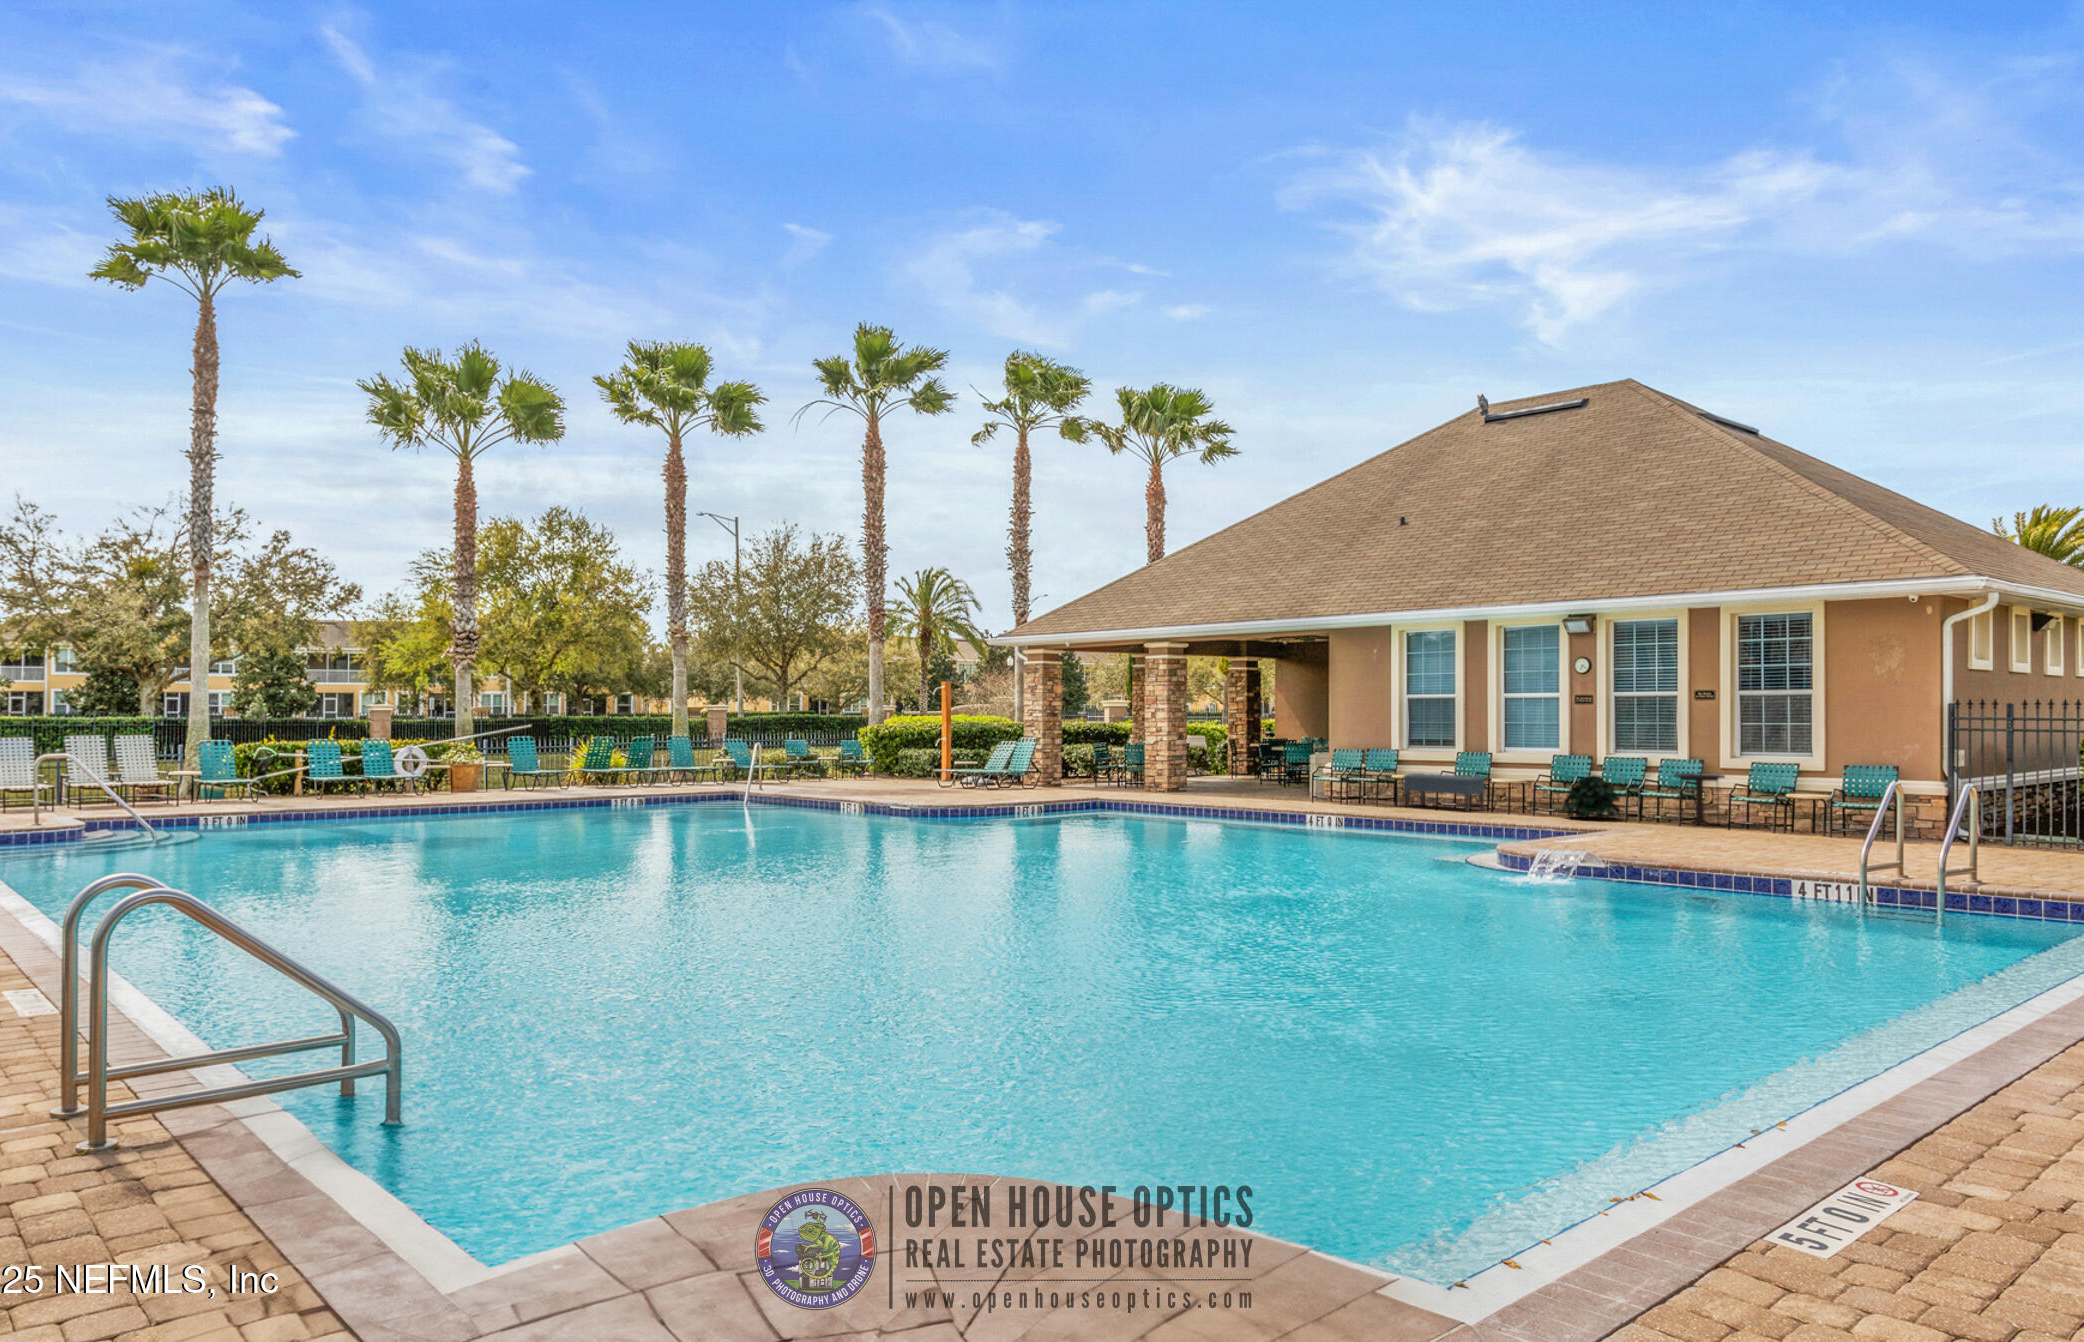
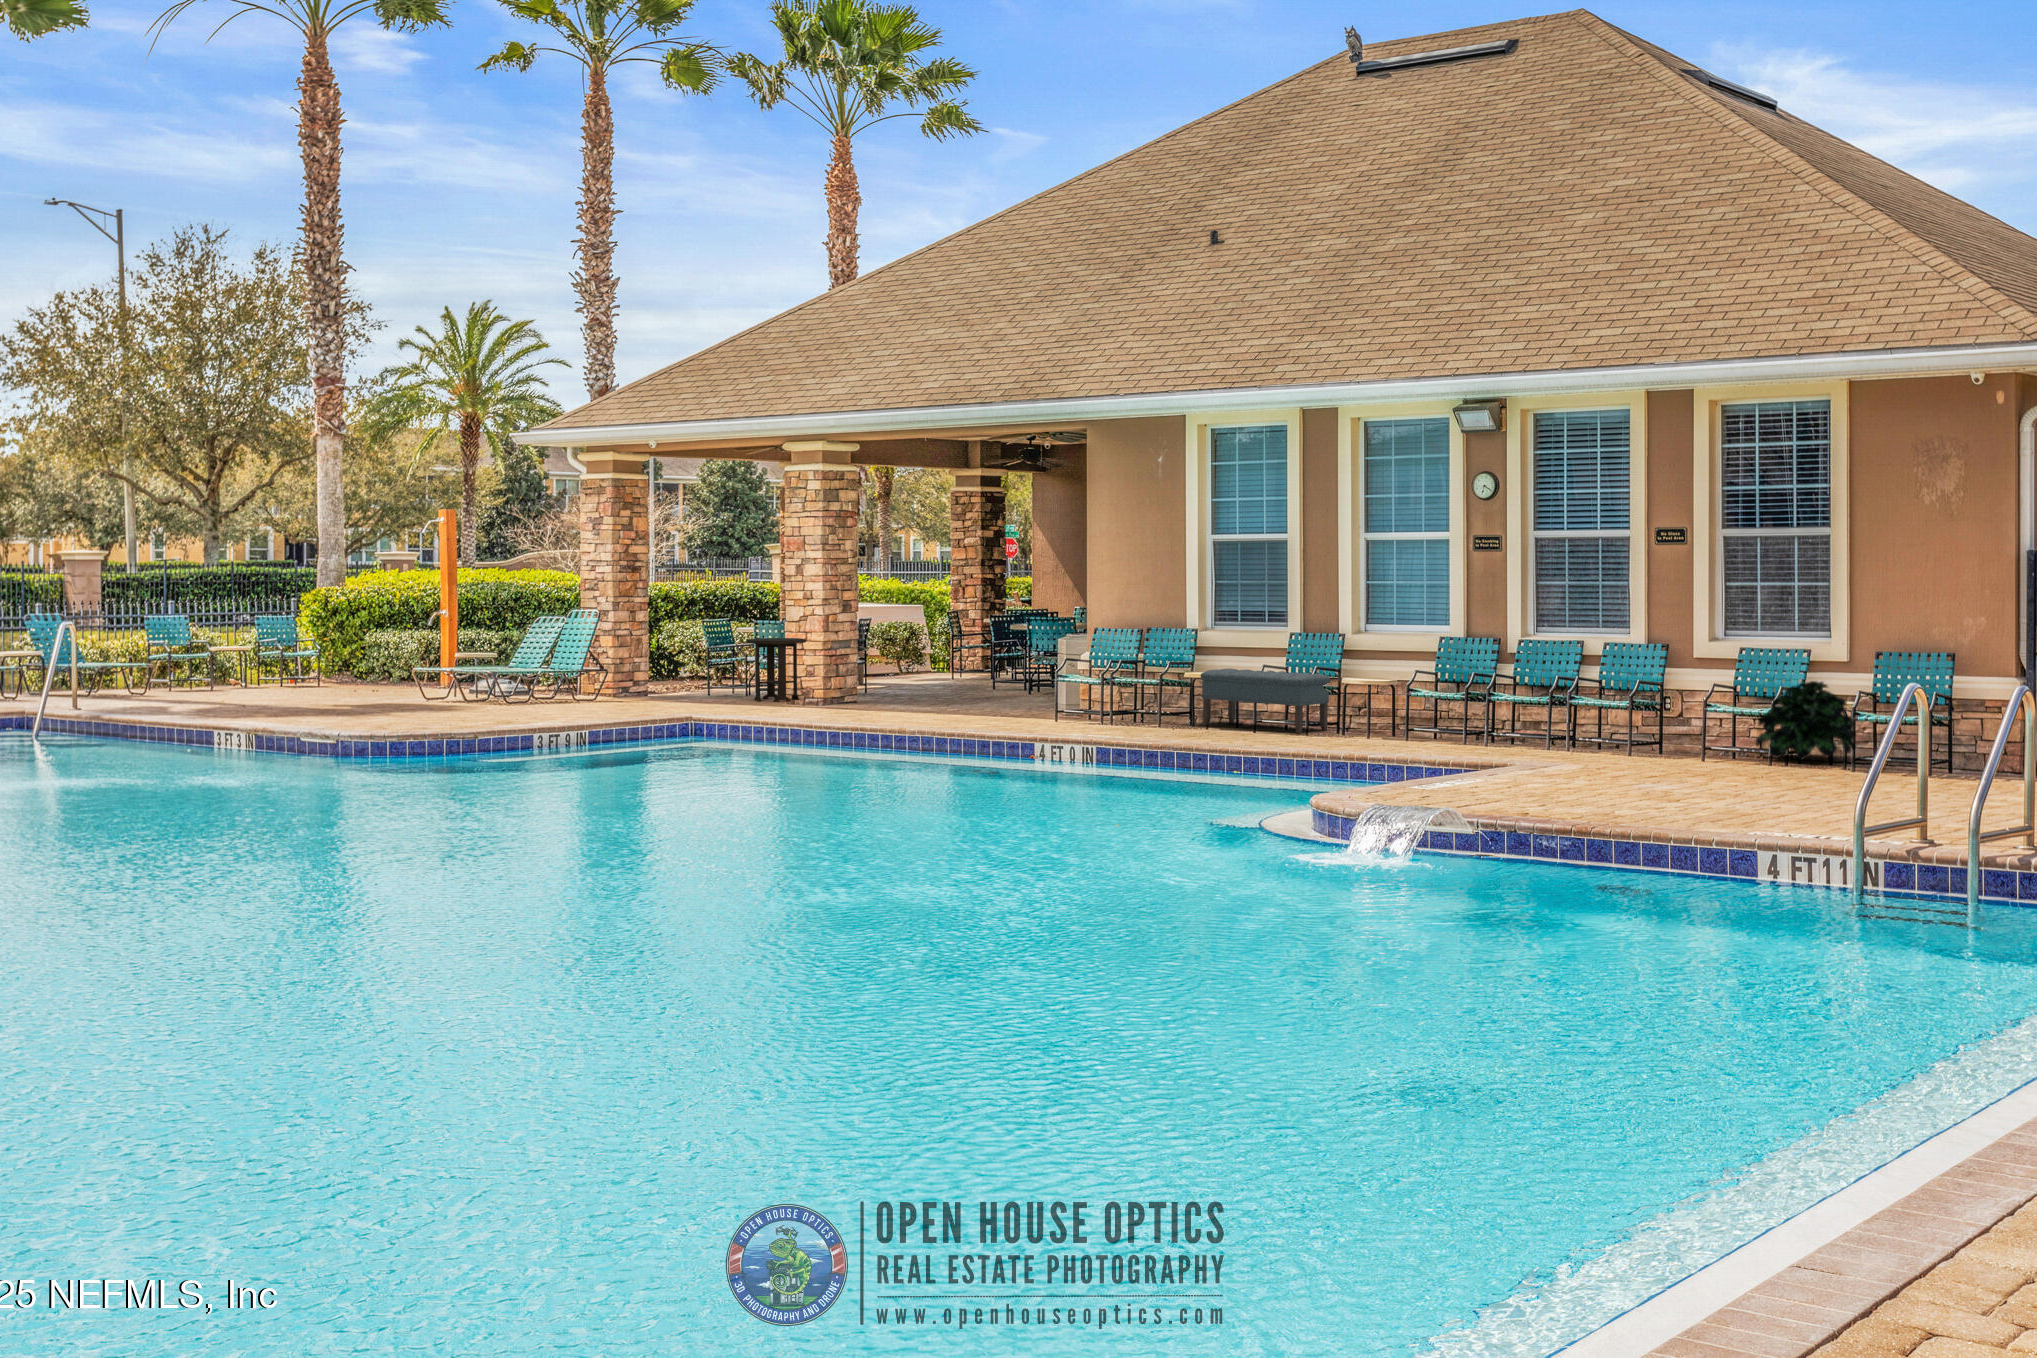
side table: present [1674,773,1725,826] -> present [746,638,806,702]
potted plant: present [1561,775,1620,818] -> present [1756,681,1856,760]

